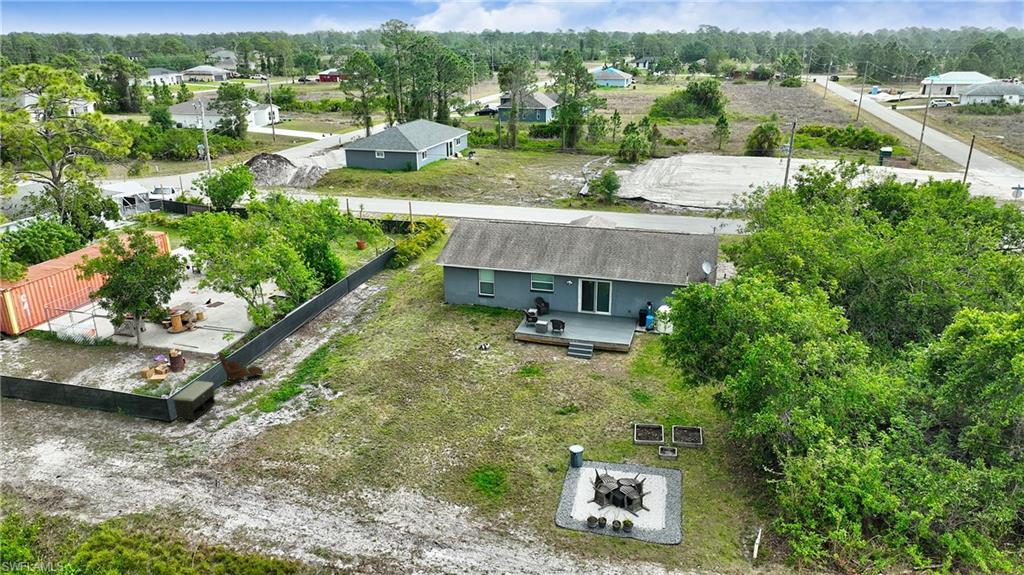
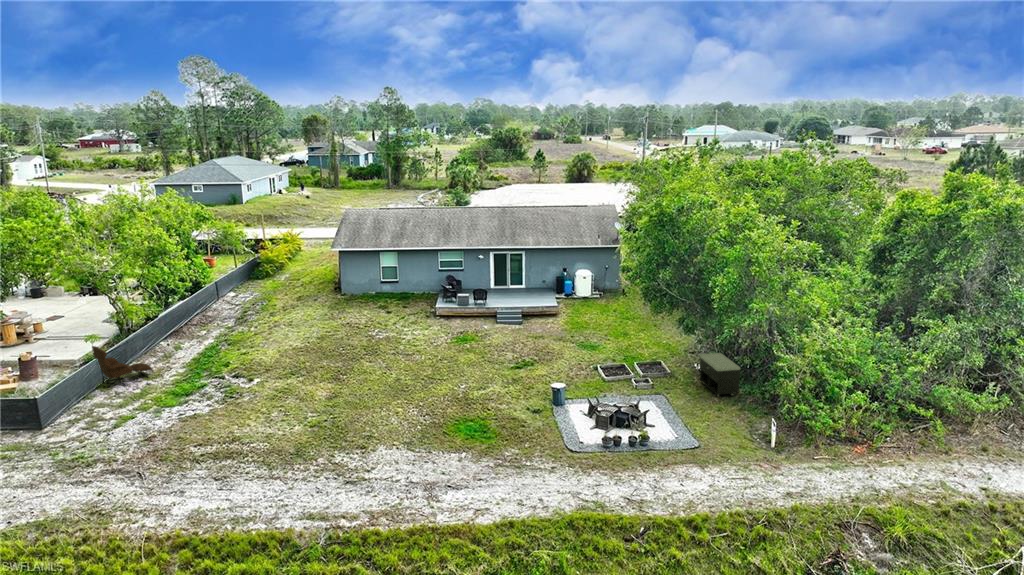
storage bench: present [173,381,215,421] -> present [699,353,740,396]

